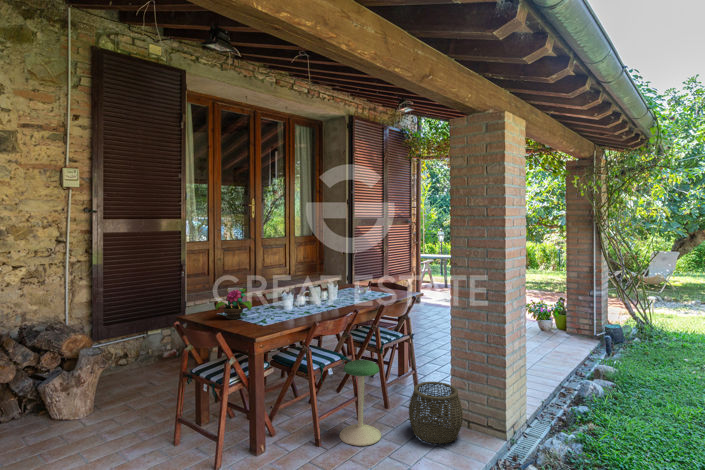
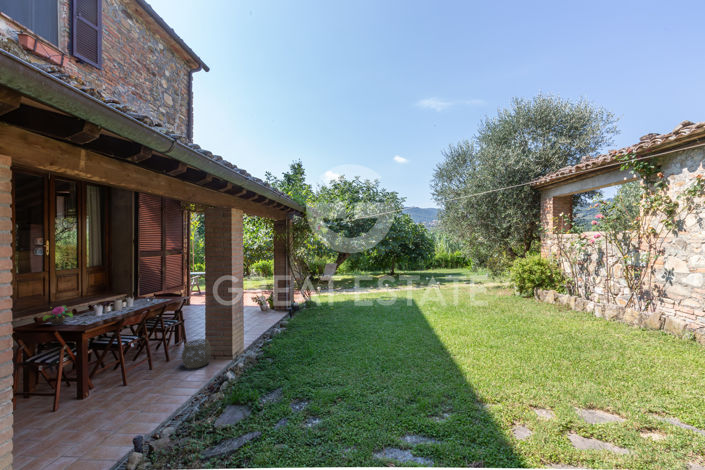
stool: present [339,360,381,446] -> none [139,334,166,380]

